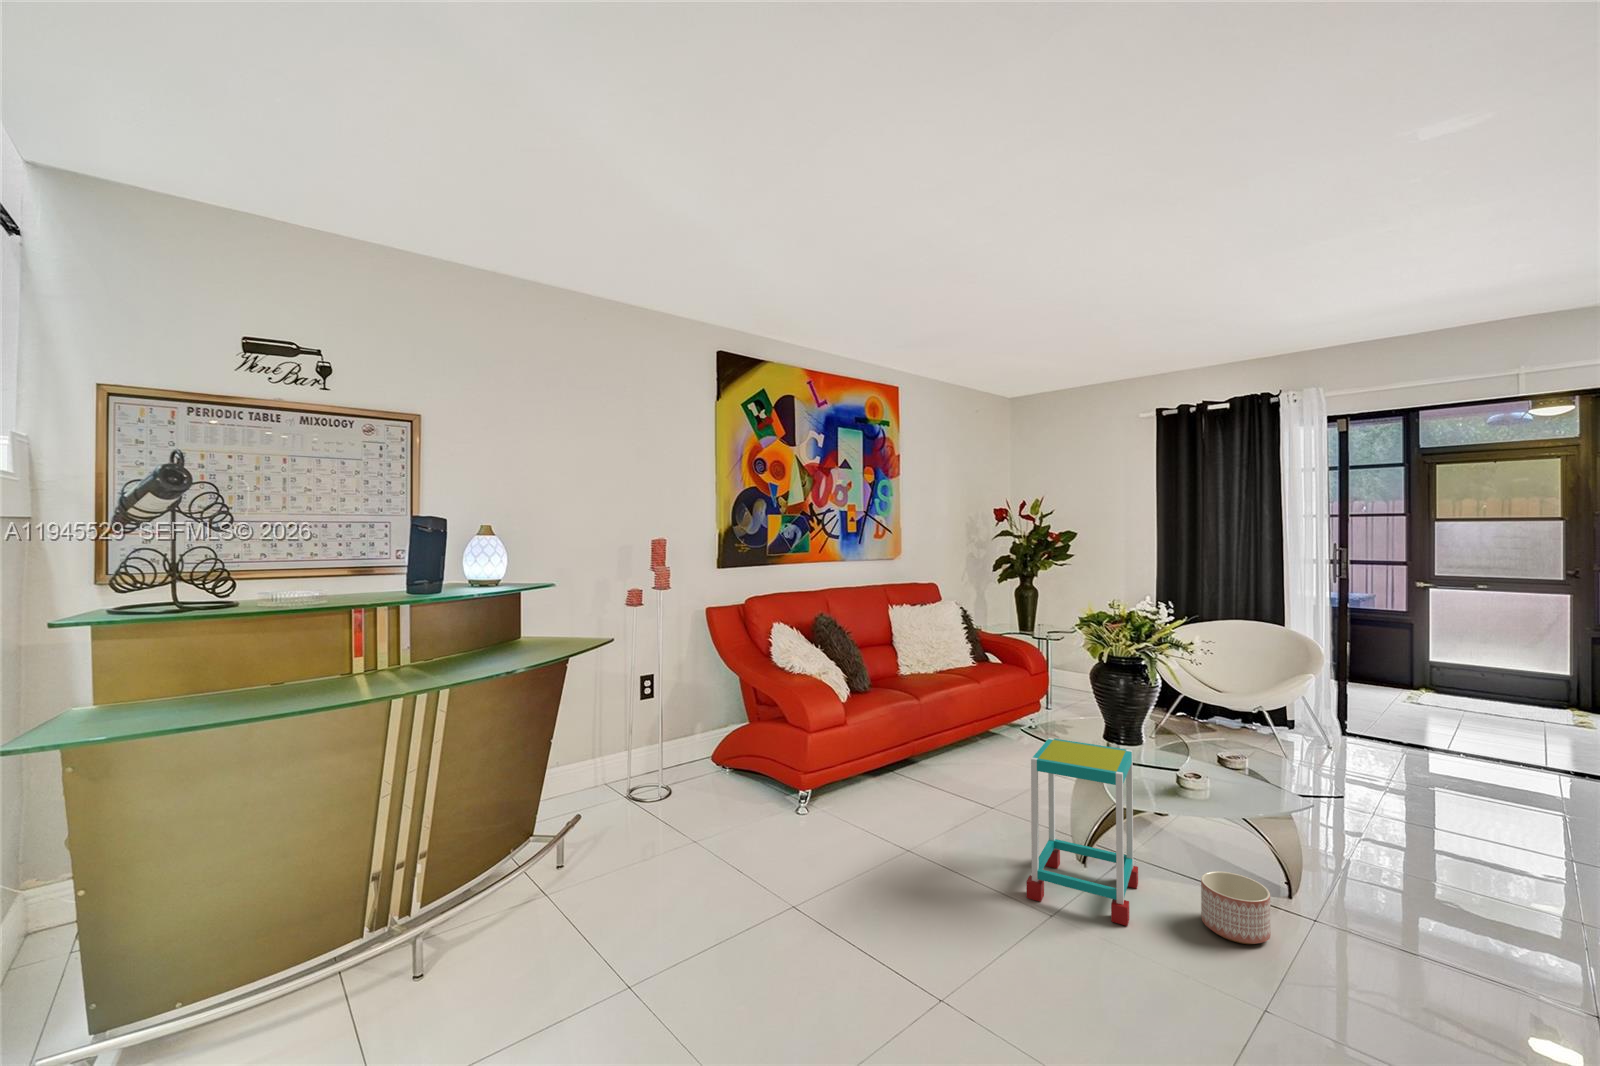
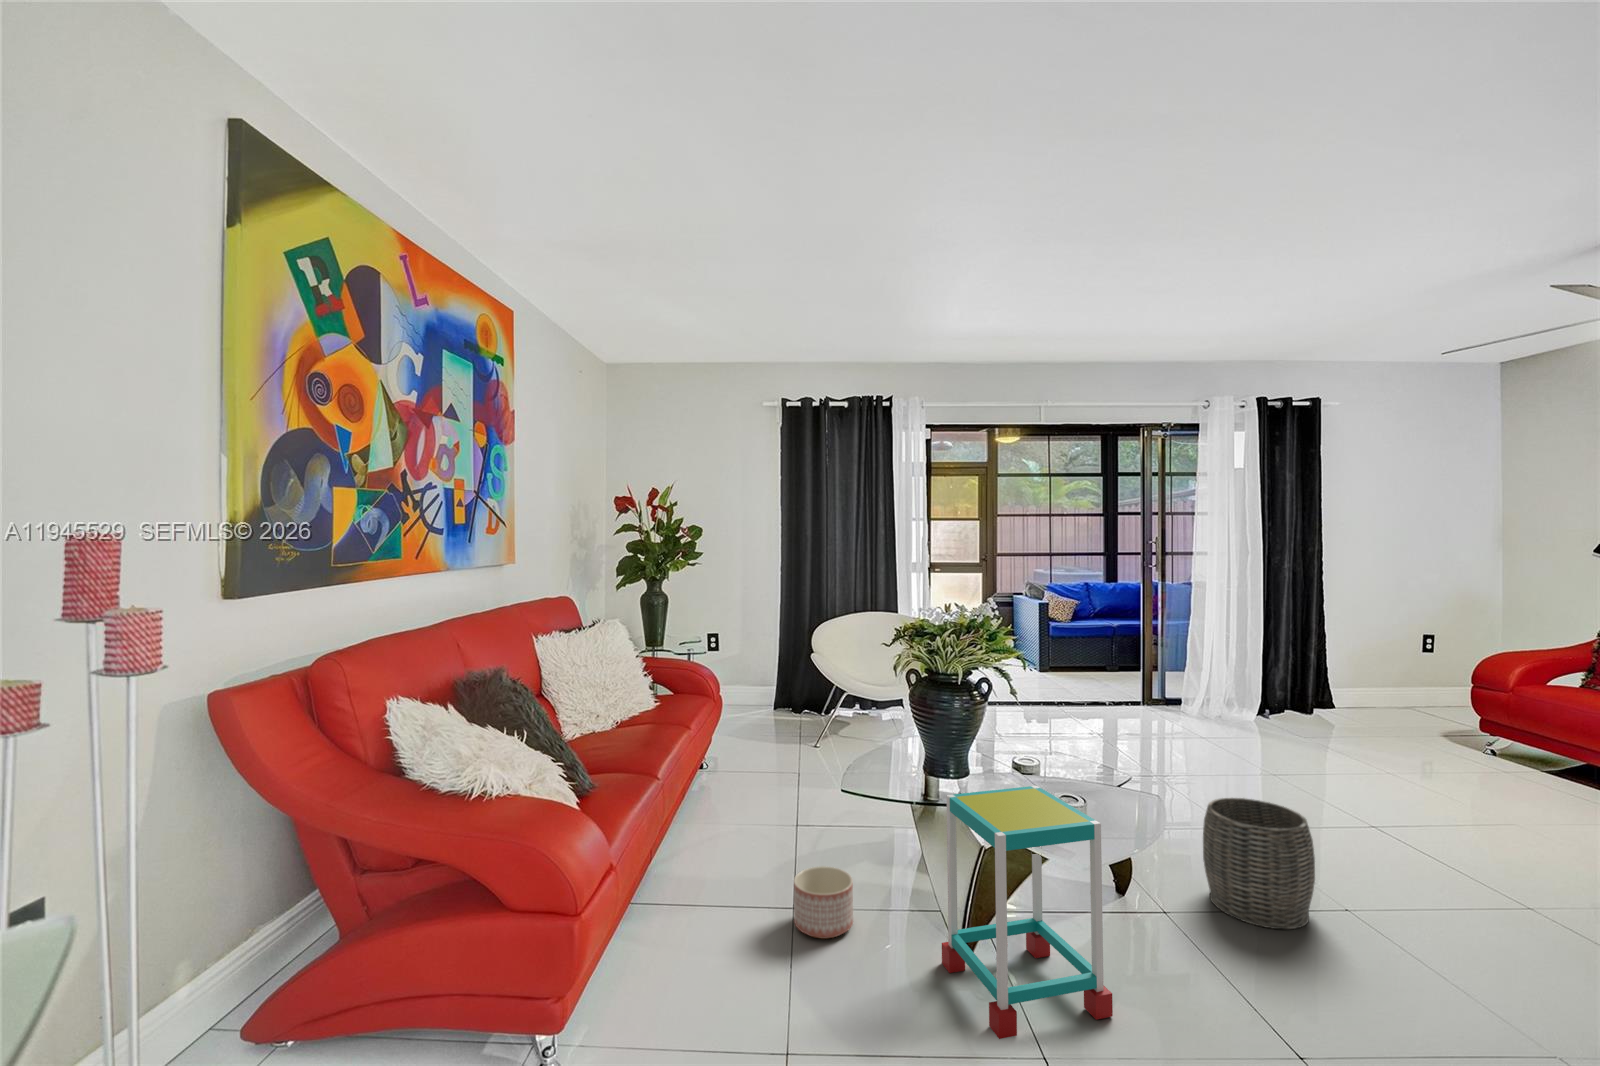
woven basket: none [1375,833,1518,986] -> present [1203,798,1315,929]
planter: present [1201,871,1271,944] -> present [794,866,853,939]

